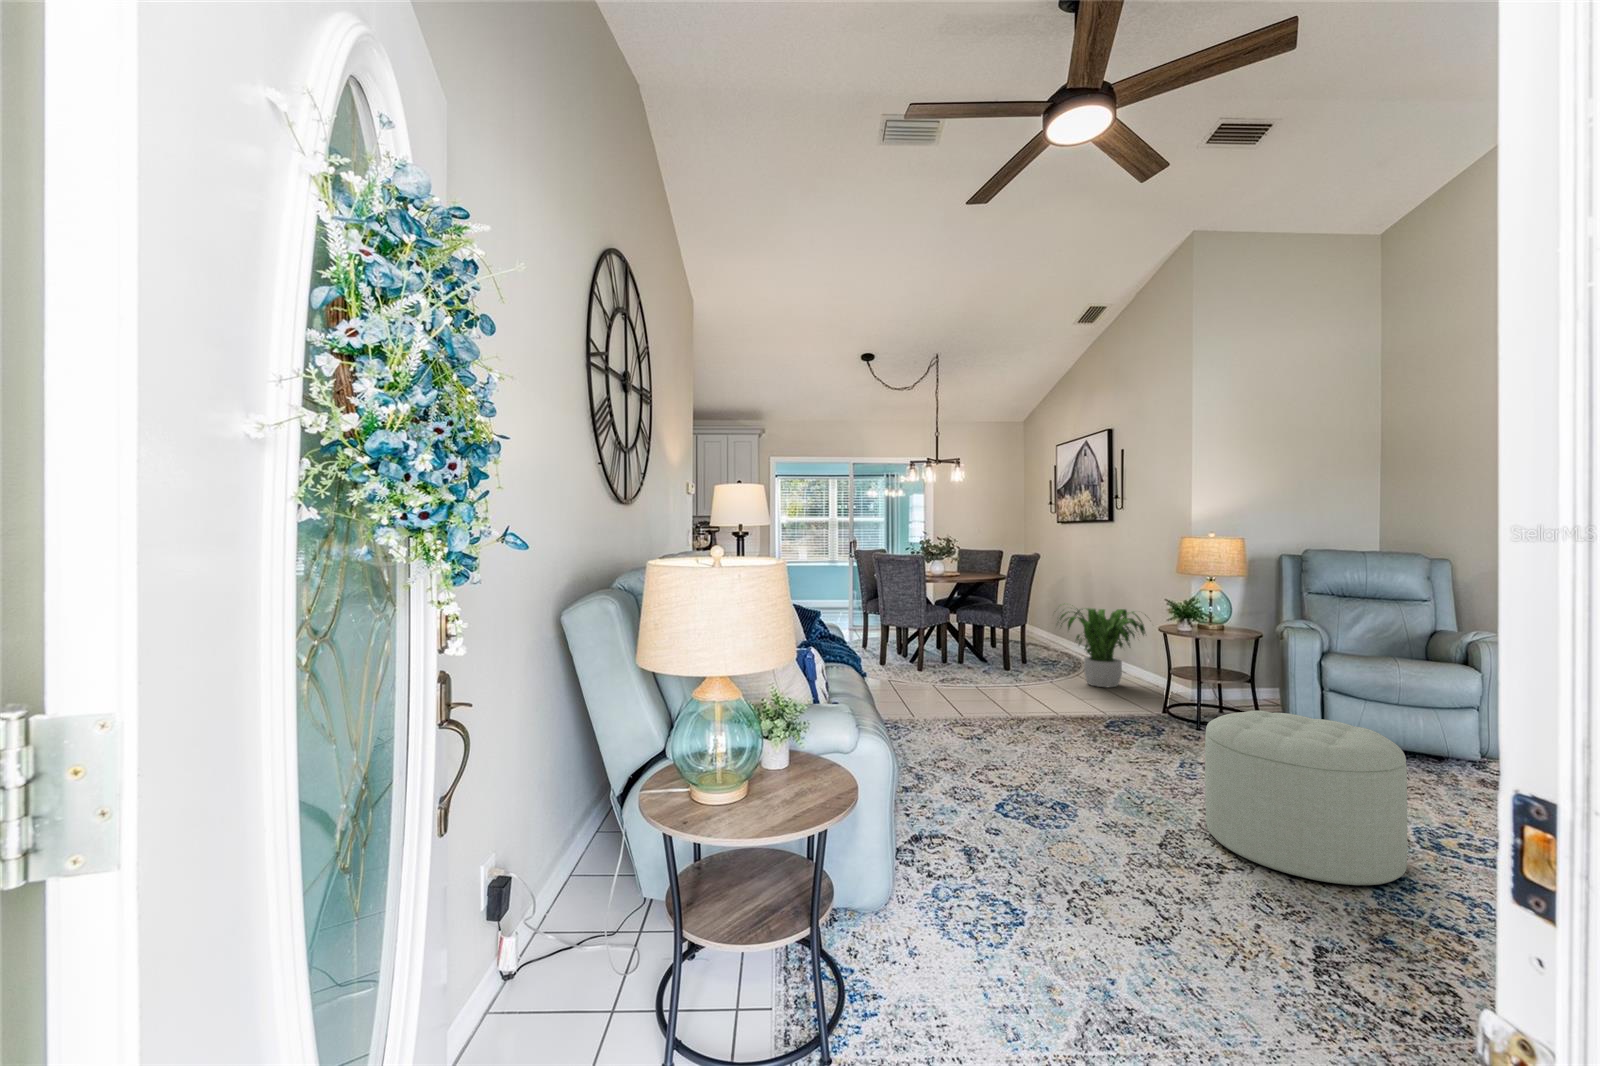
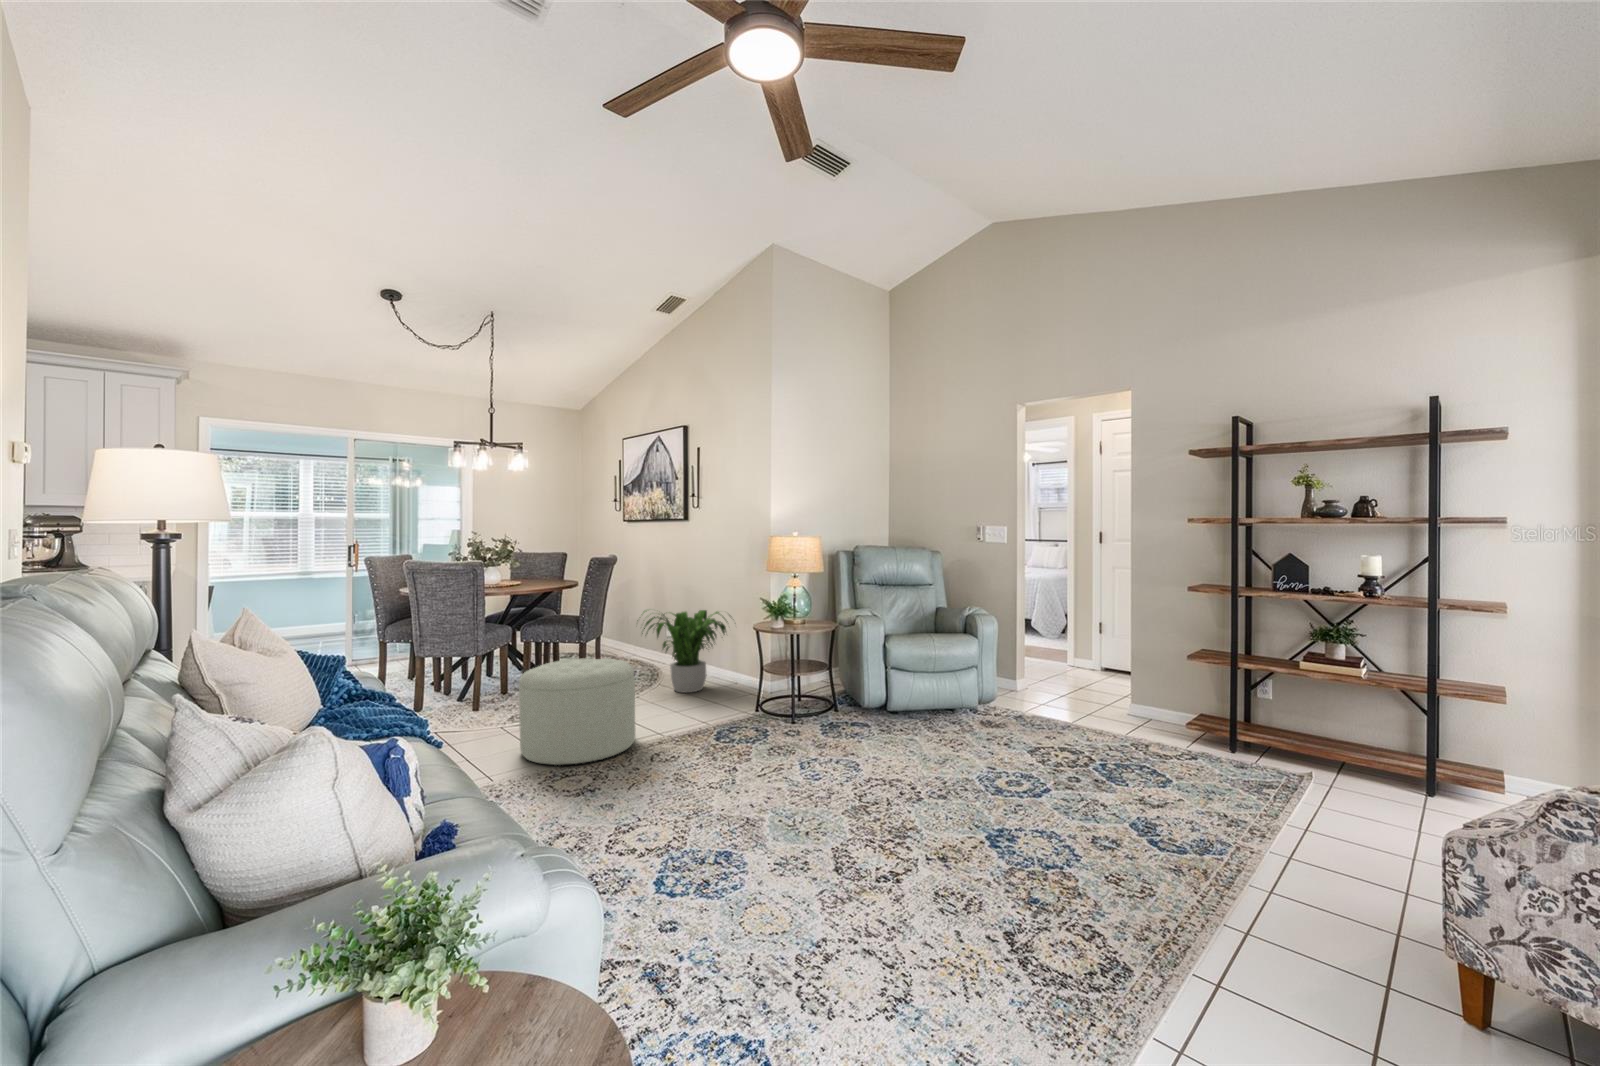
ottoman: present [1205,711,1407,886] -> present [519,658,635,765]

